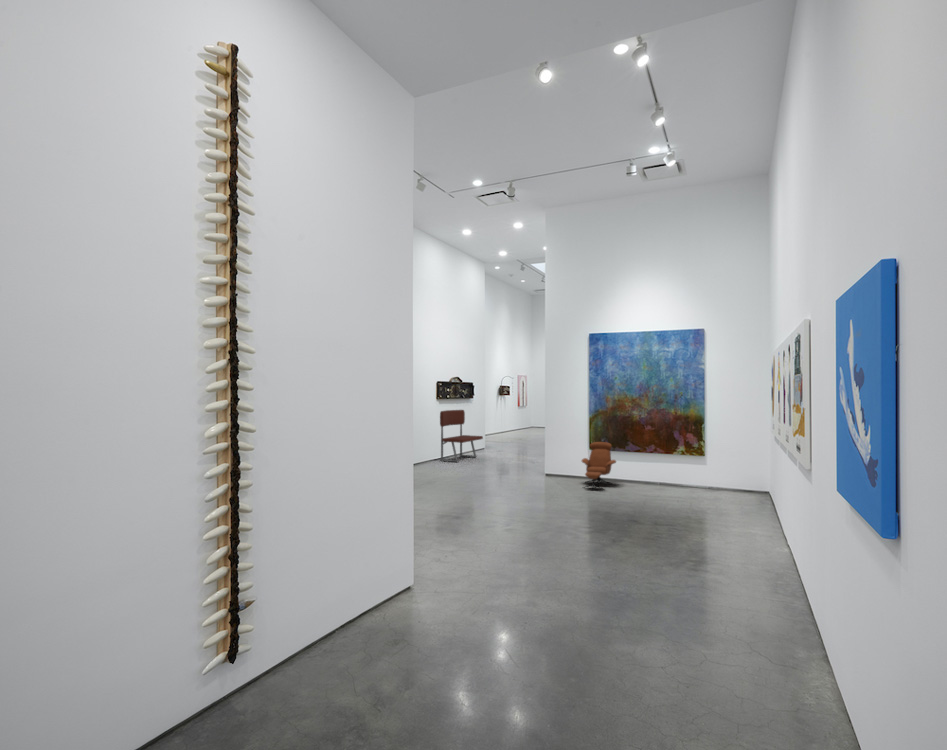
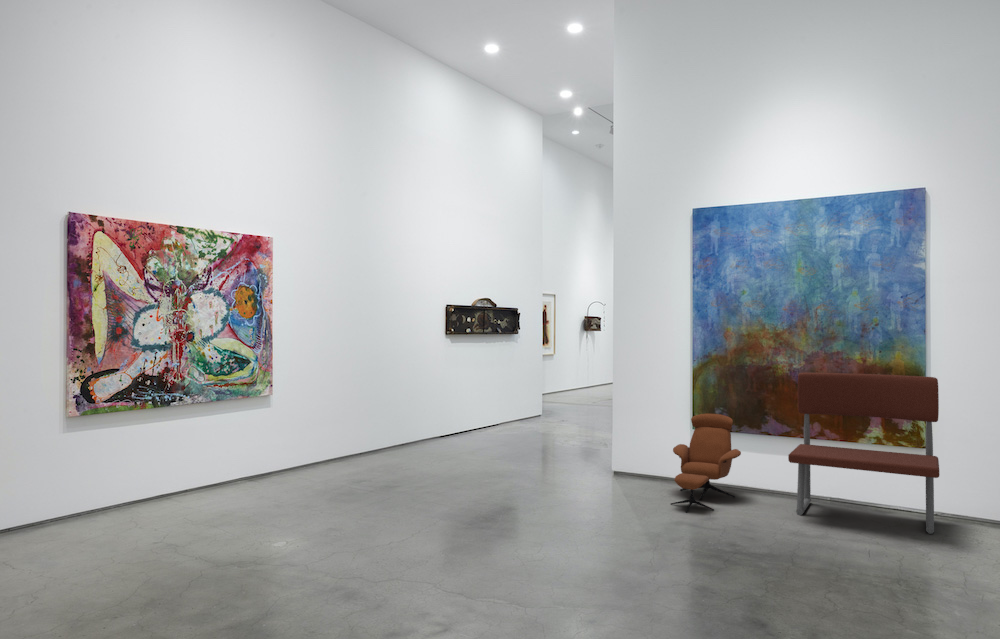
bench: present [440,410,483,462] -> present [788,373,940,534]

